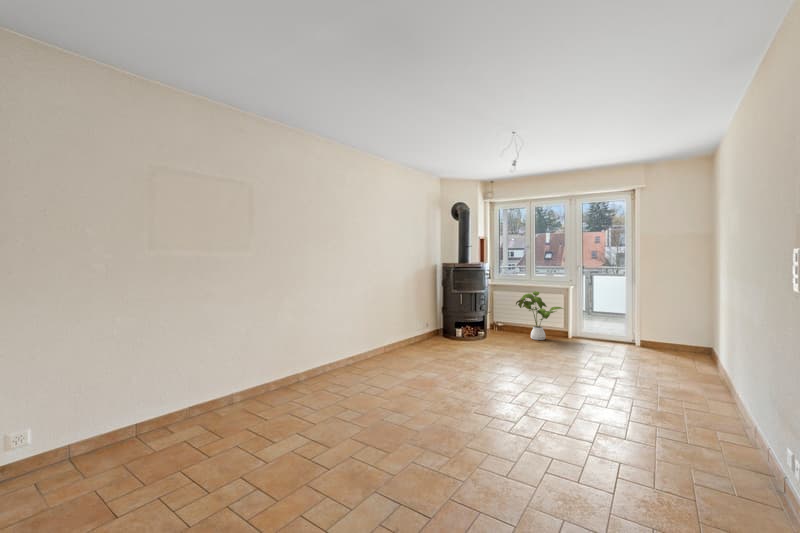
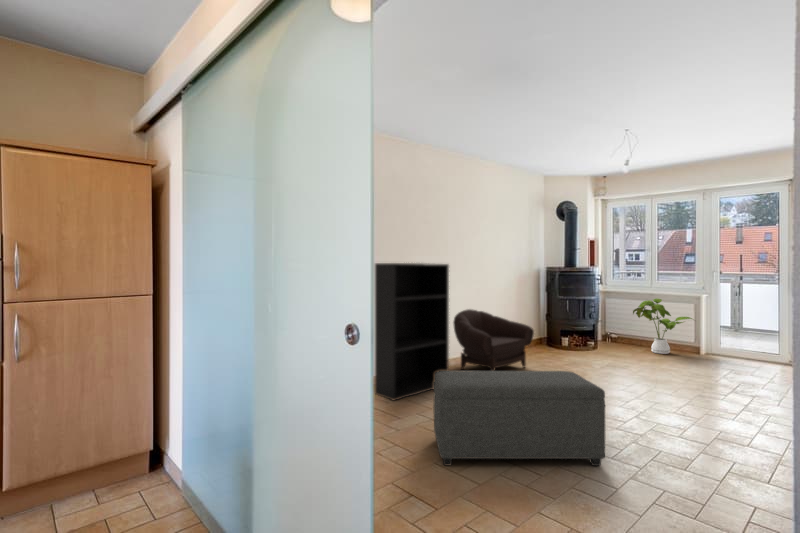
bookshelf: none [251,267,348,419] -> present [375,263,449,400]
armchair: none [354,309,431,378] -> present [453,309,534,371]
ottoman: none [328,382,503,507] -> present [433,371,605,466]

